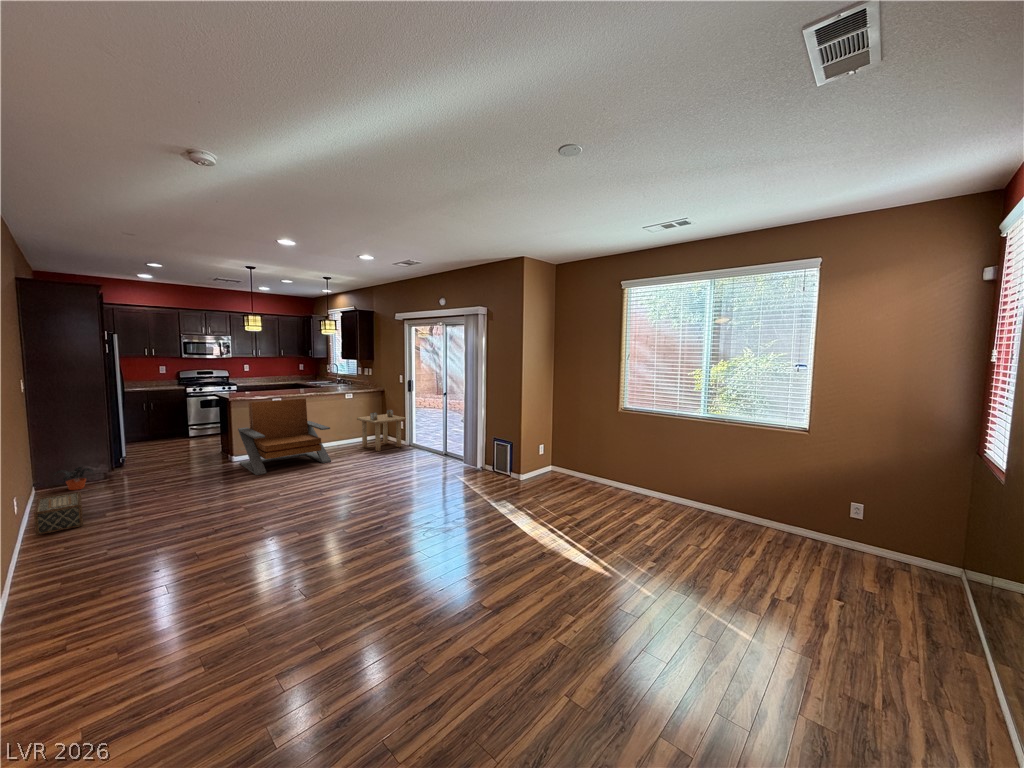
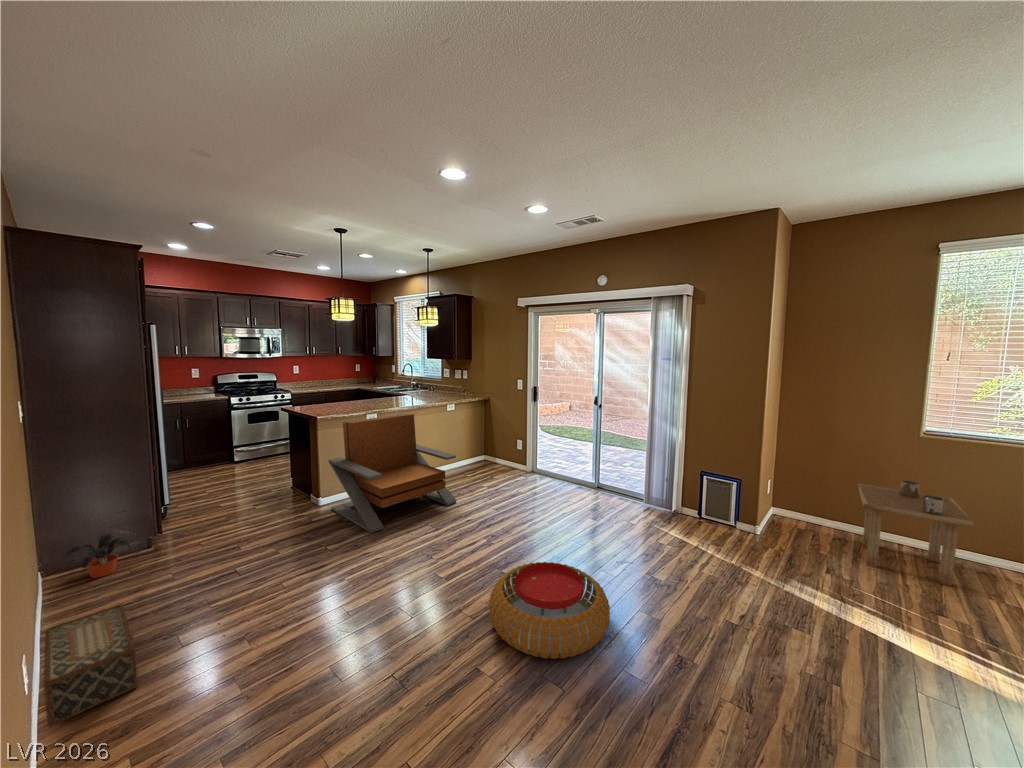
side table: present [357,410,406,451] -> present [858,481,974,586]
pouf: none [284,481,362,523] -> present [489,562,610,659]

